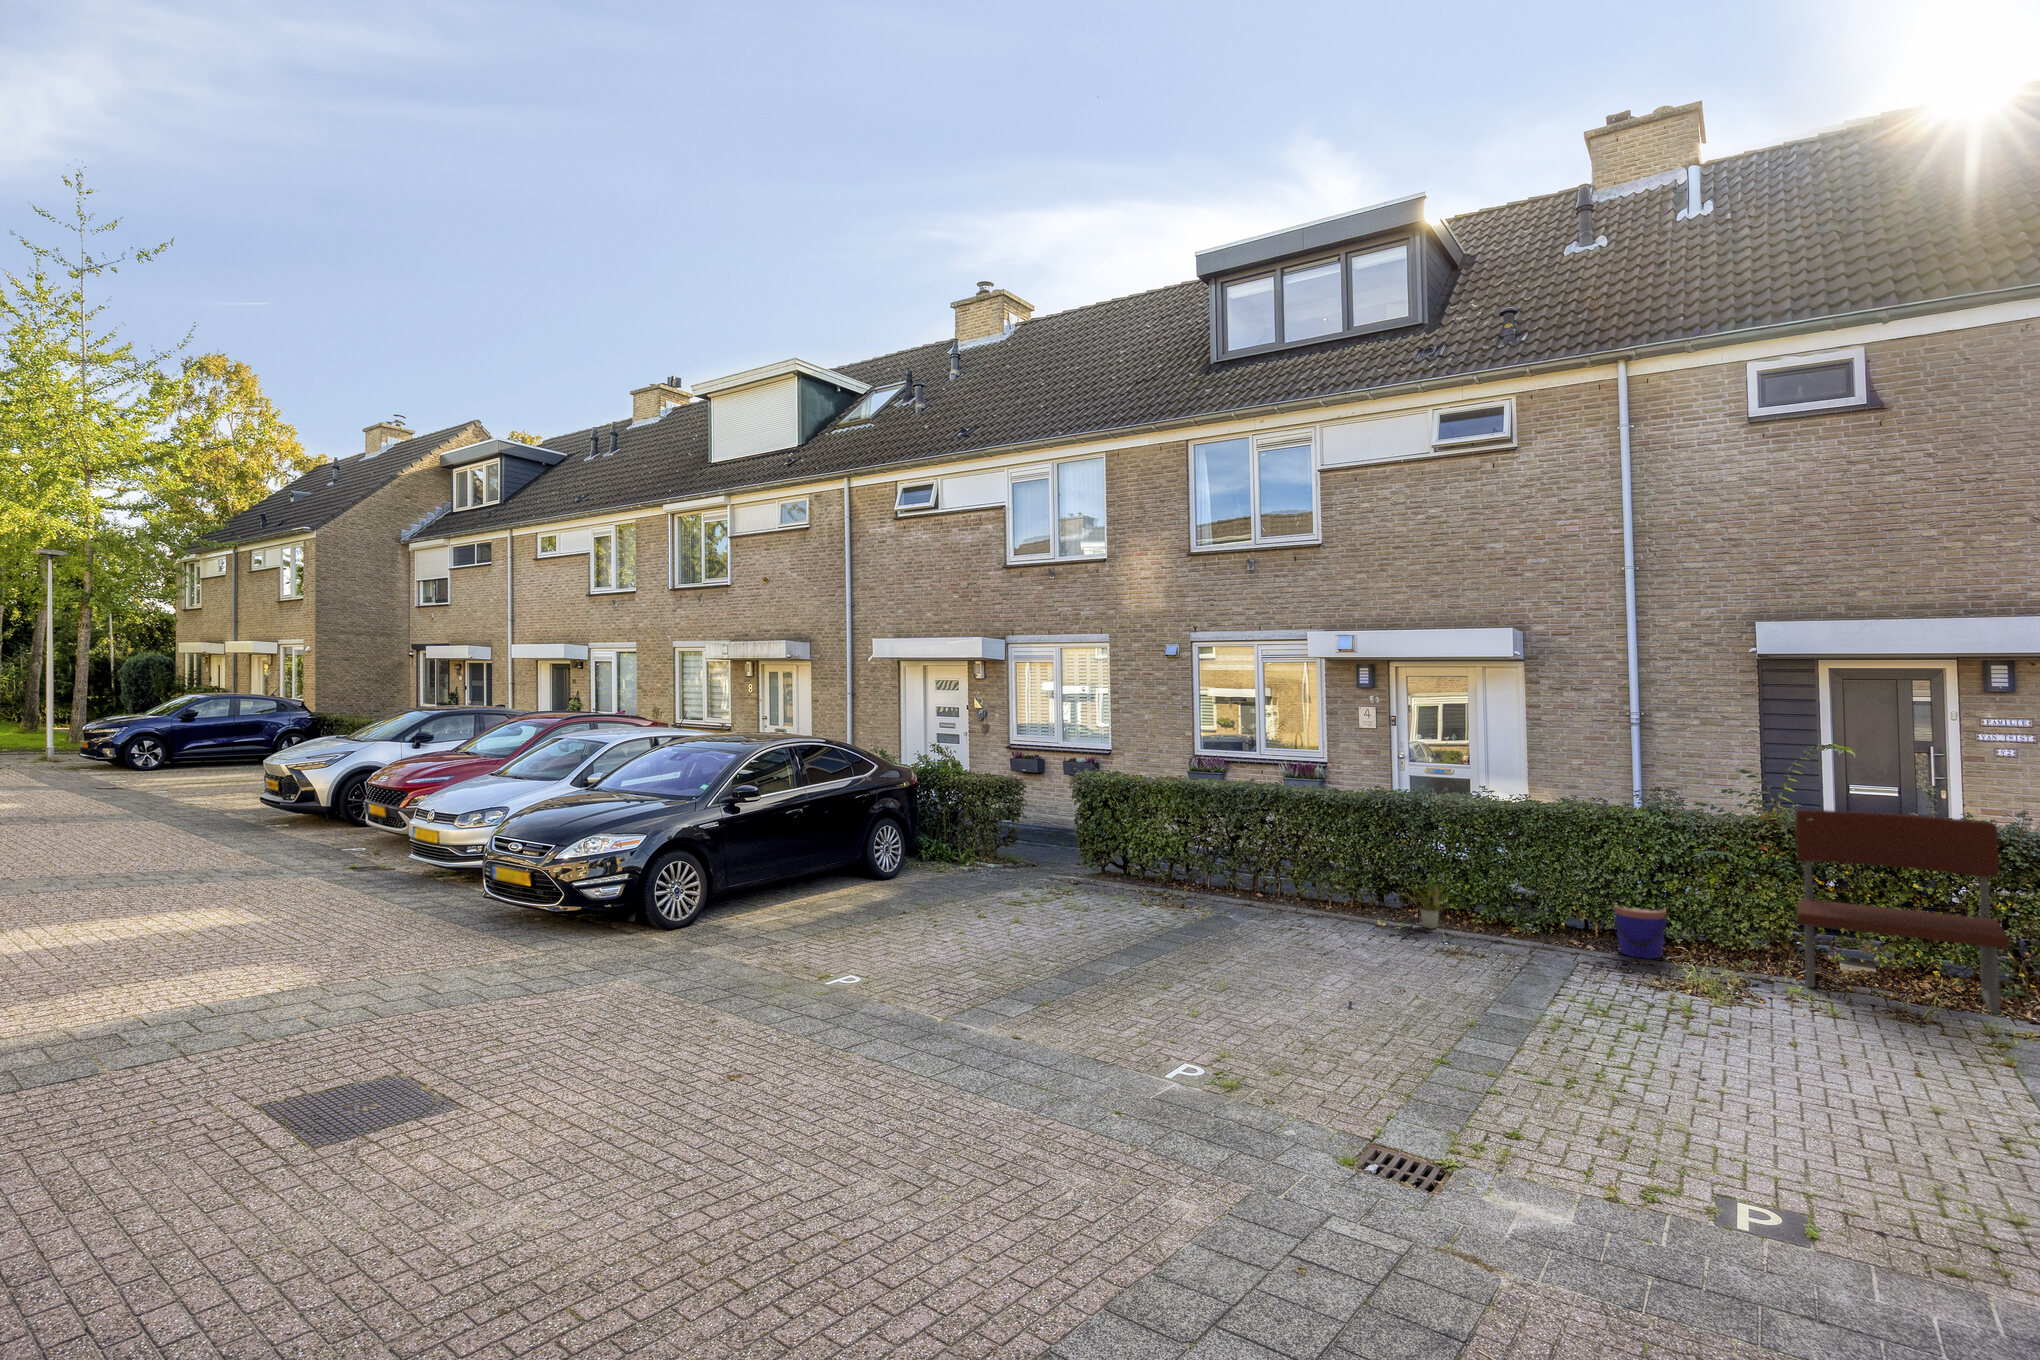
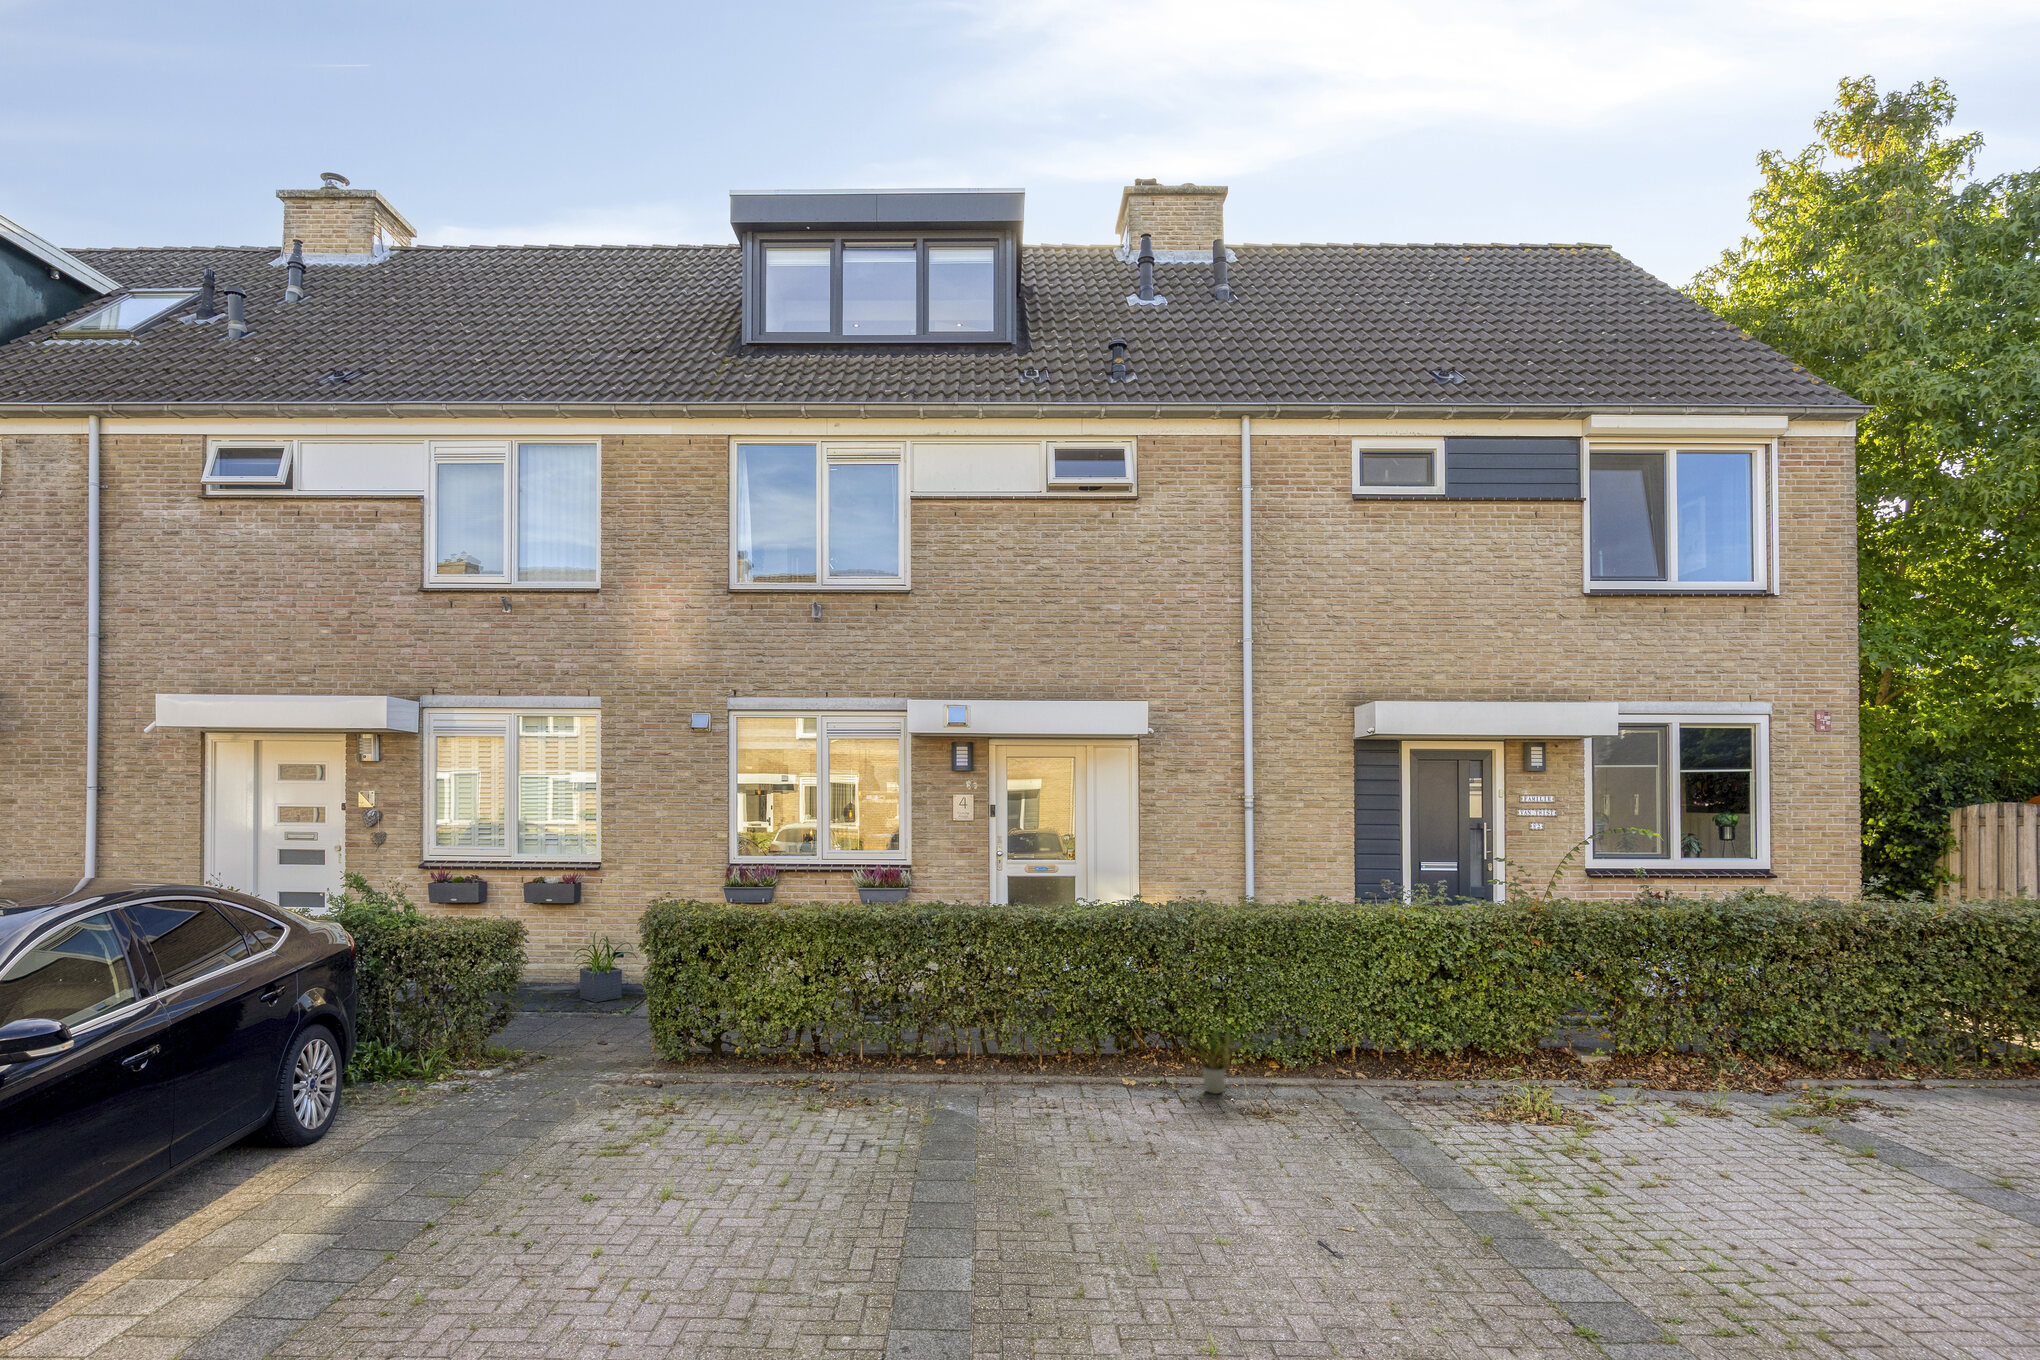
bench: present [1796,810,2010,1015] -> none [1576,901,1801,1106]
bucket: present [1612,905,1668,959] -> none [1414,1025,1476,1095]

